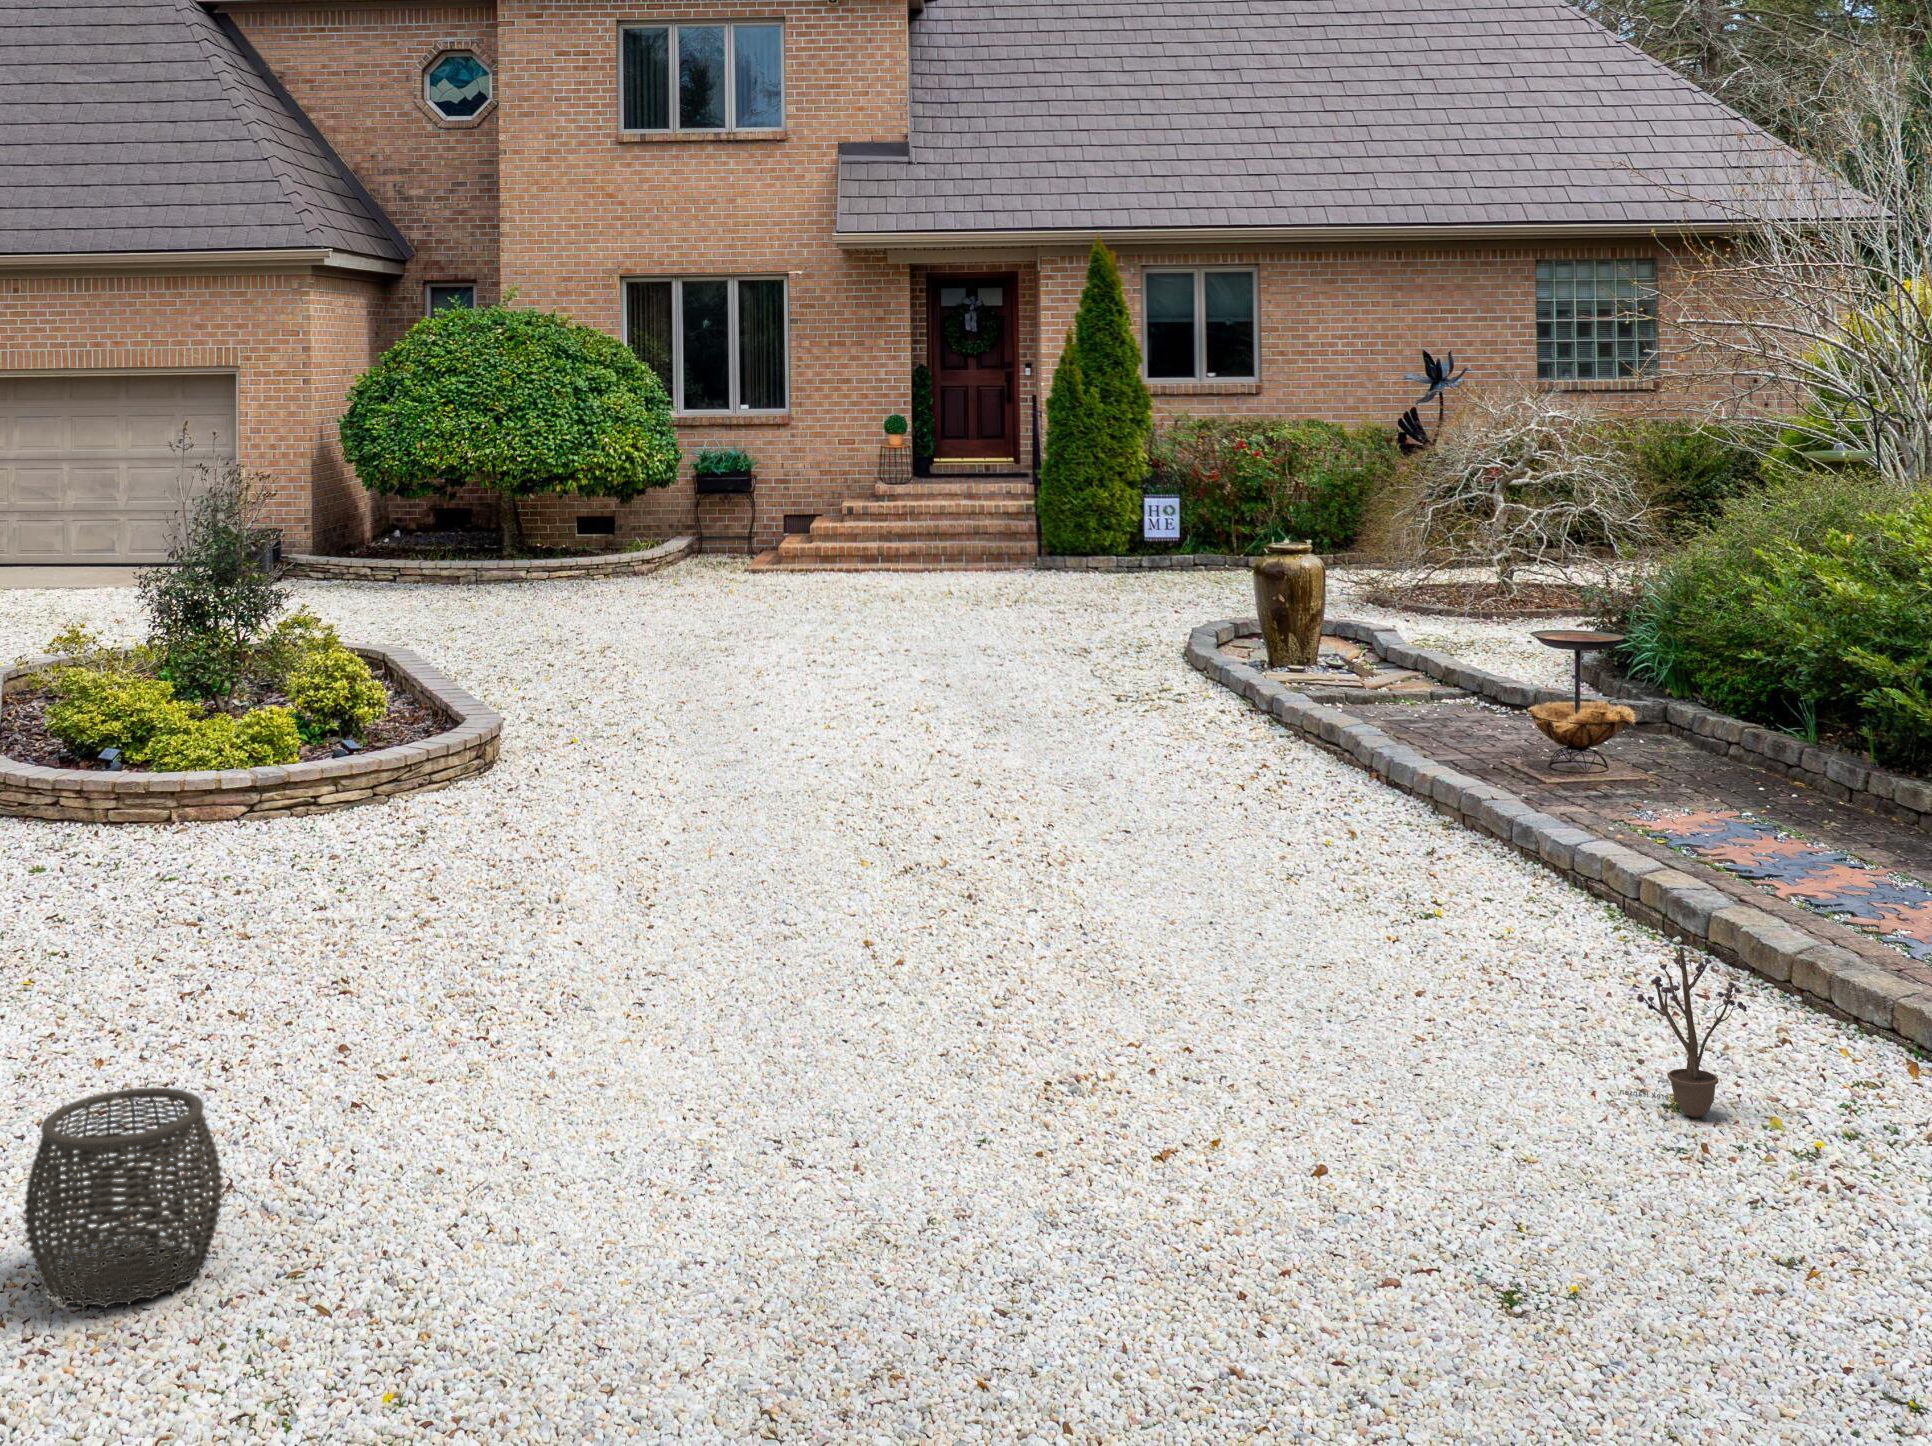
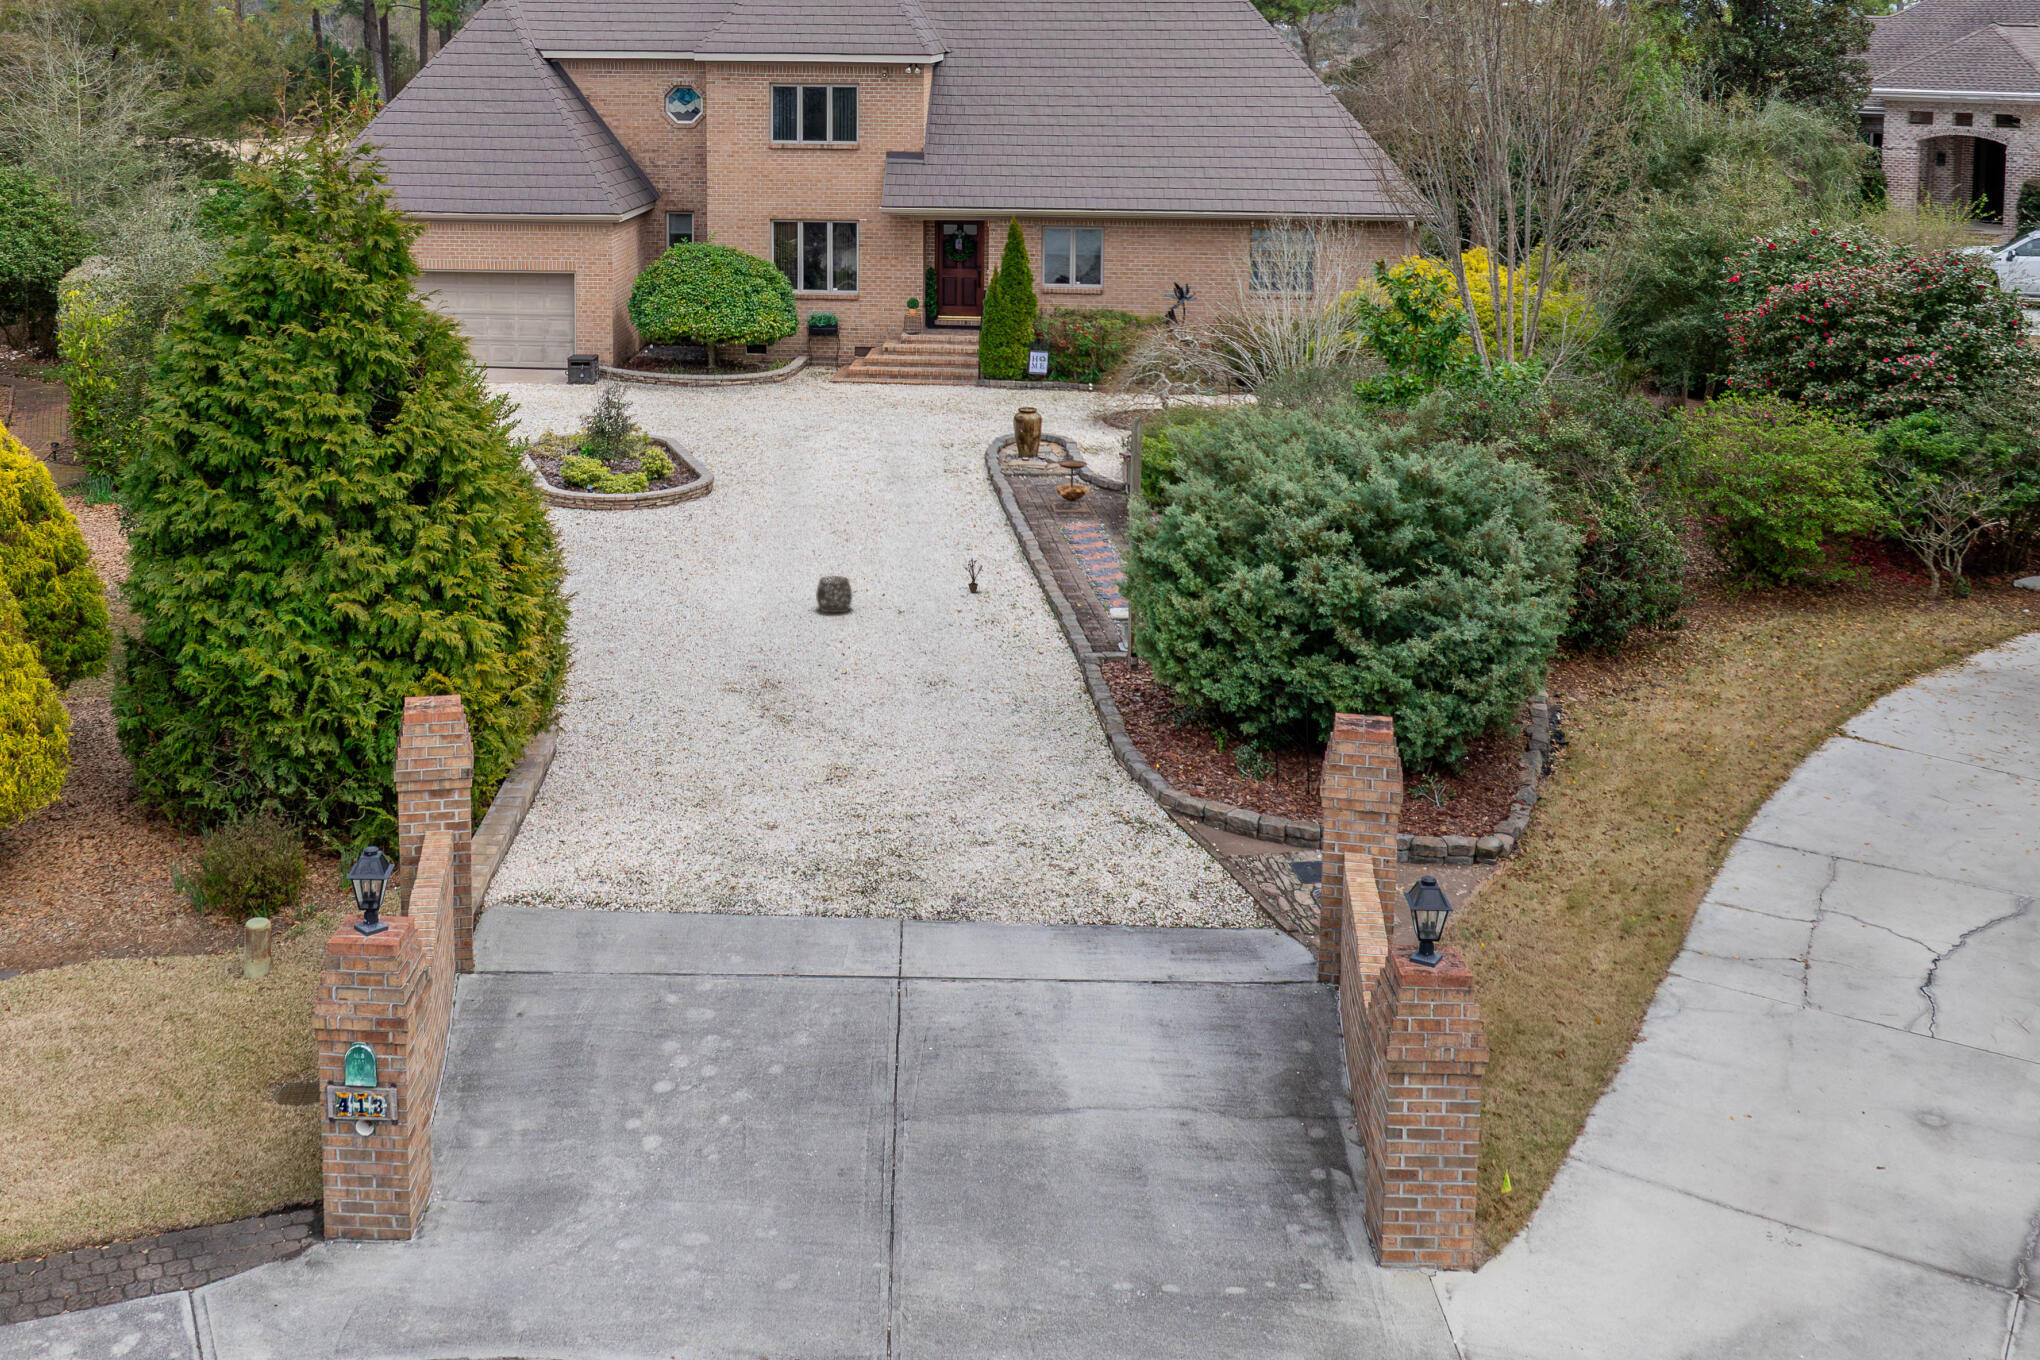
woven basket: present [23,1088,224,1307] -> present [816,576,852,613]

